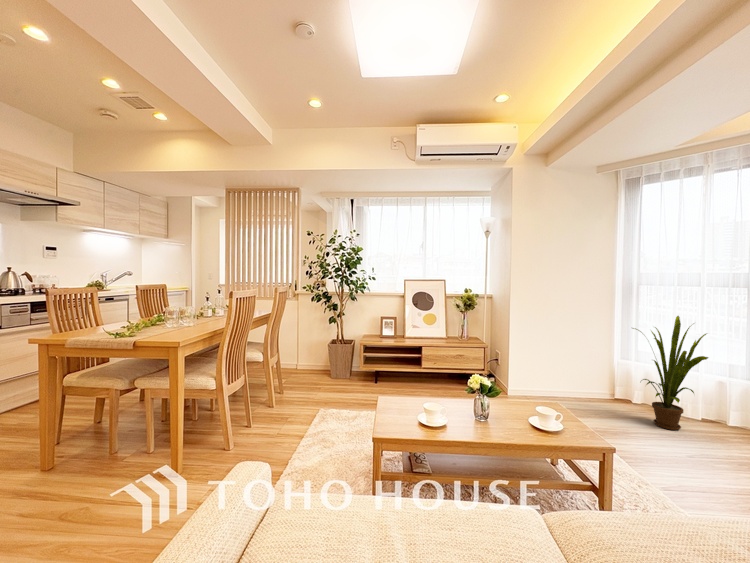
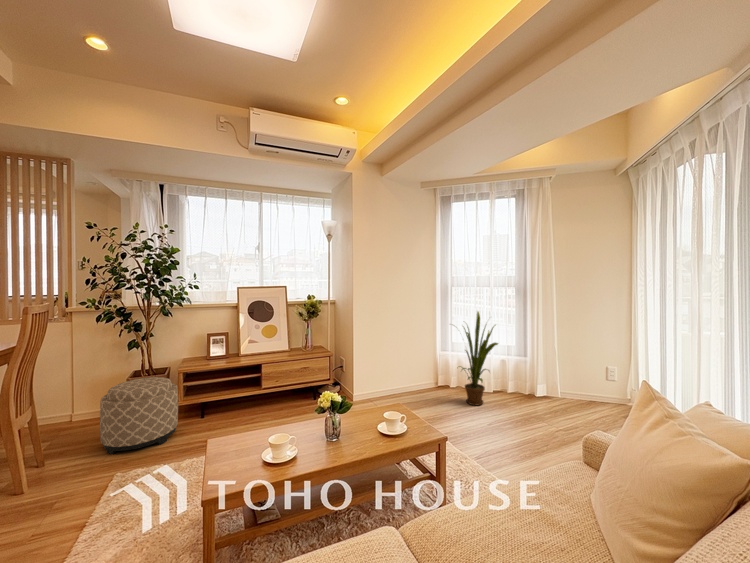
ottoman: none [314,345,360,395] -> present [100,377,178,455]

